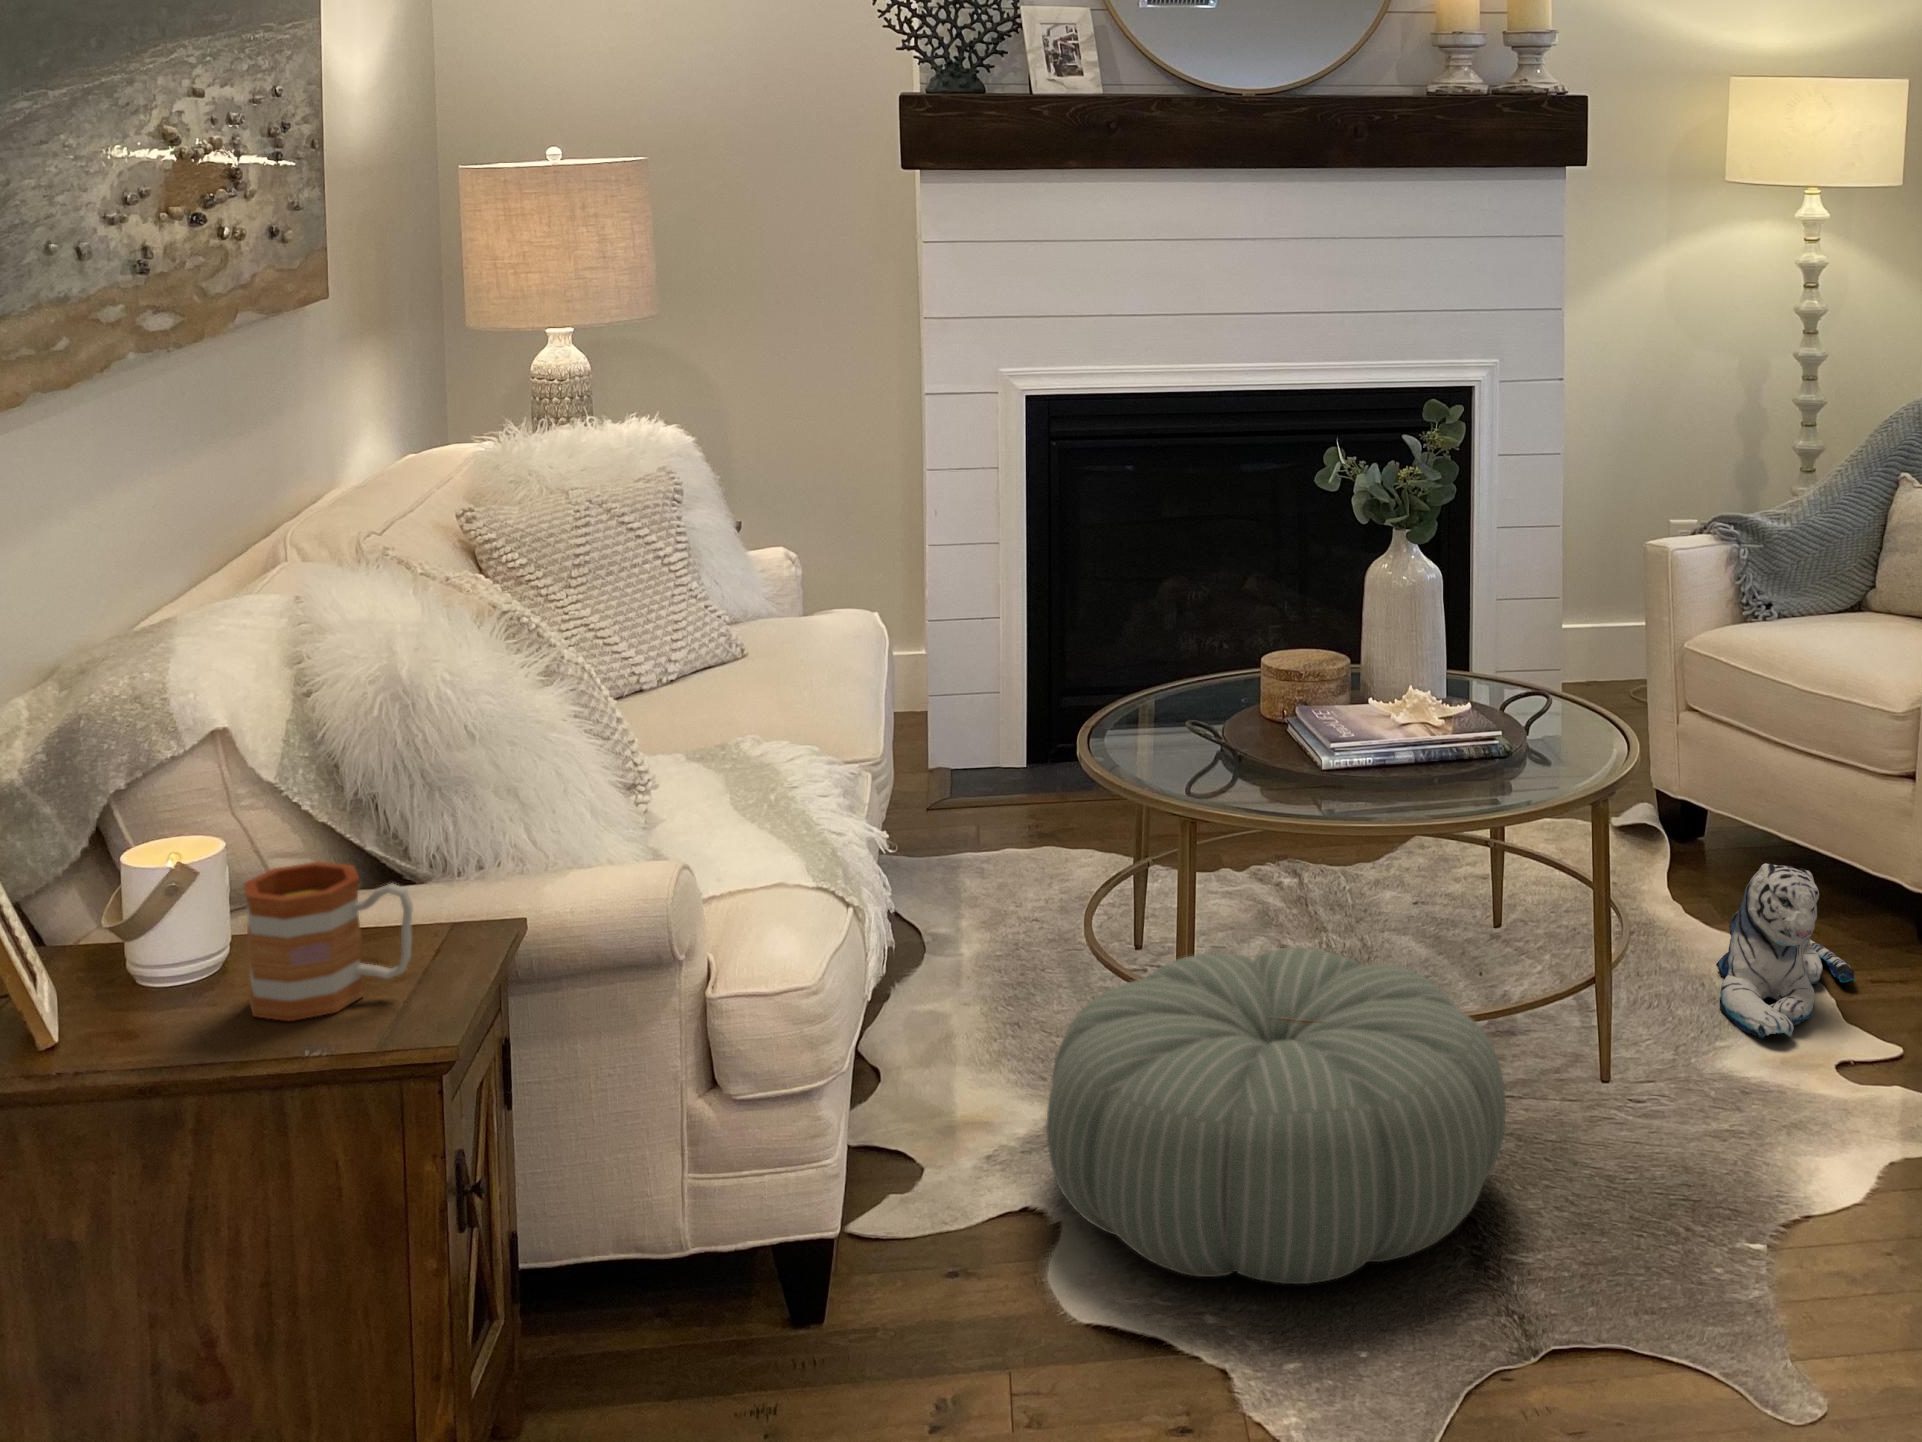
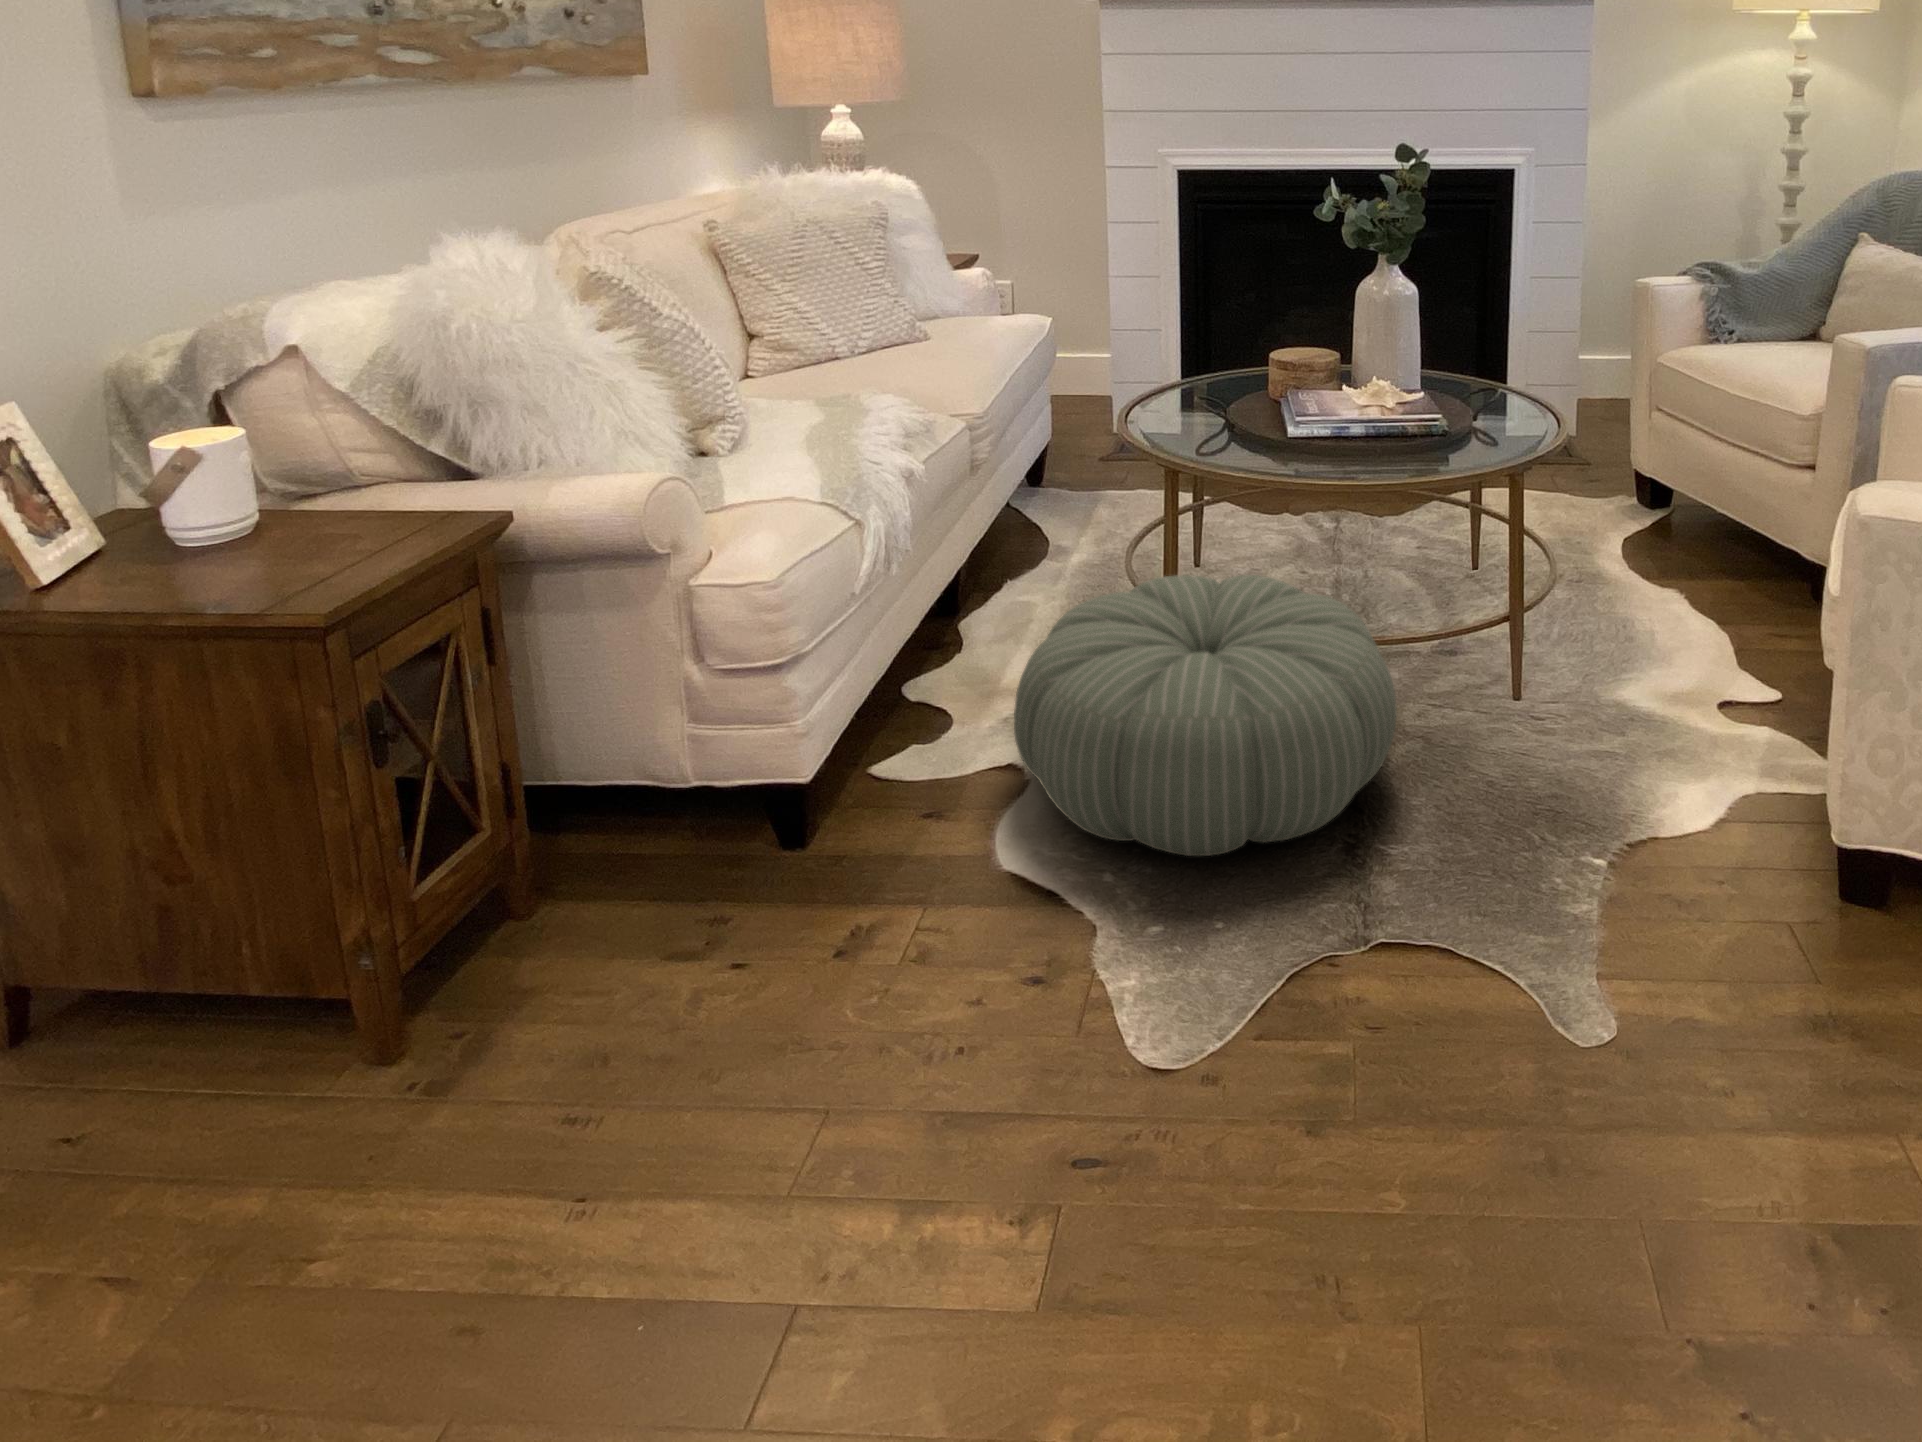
mug: present [244,862,413,1021] -> none [205,458,357,588]
plush toy: present [1716,863,1855,1039] -> none [1634,532,1755,675]

